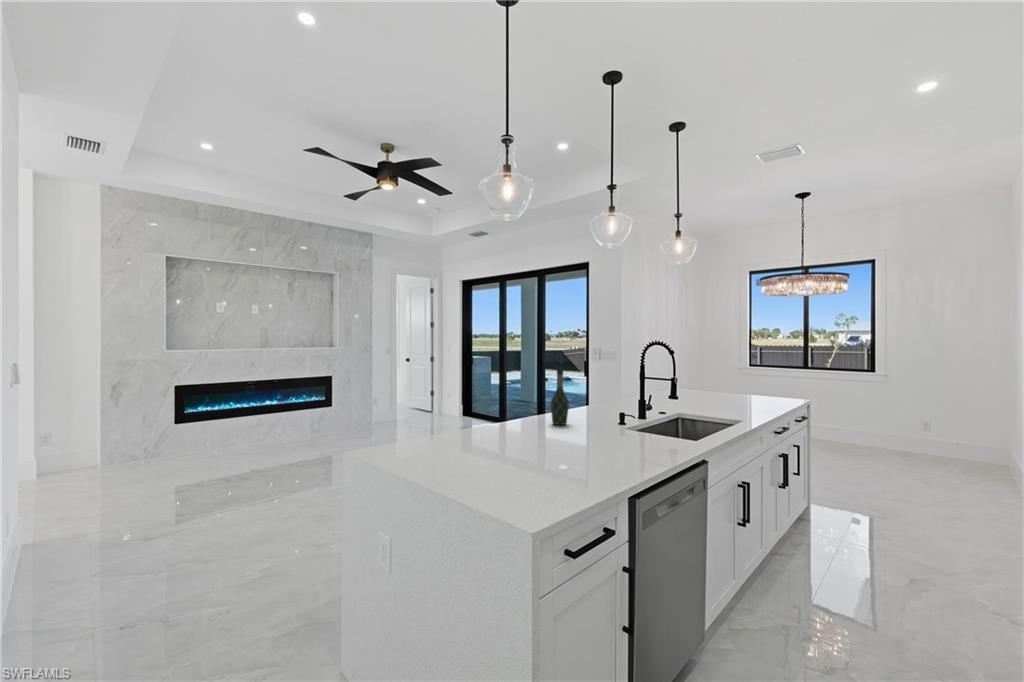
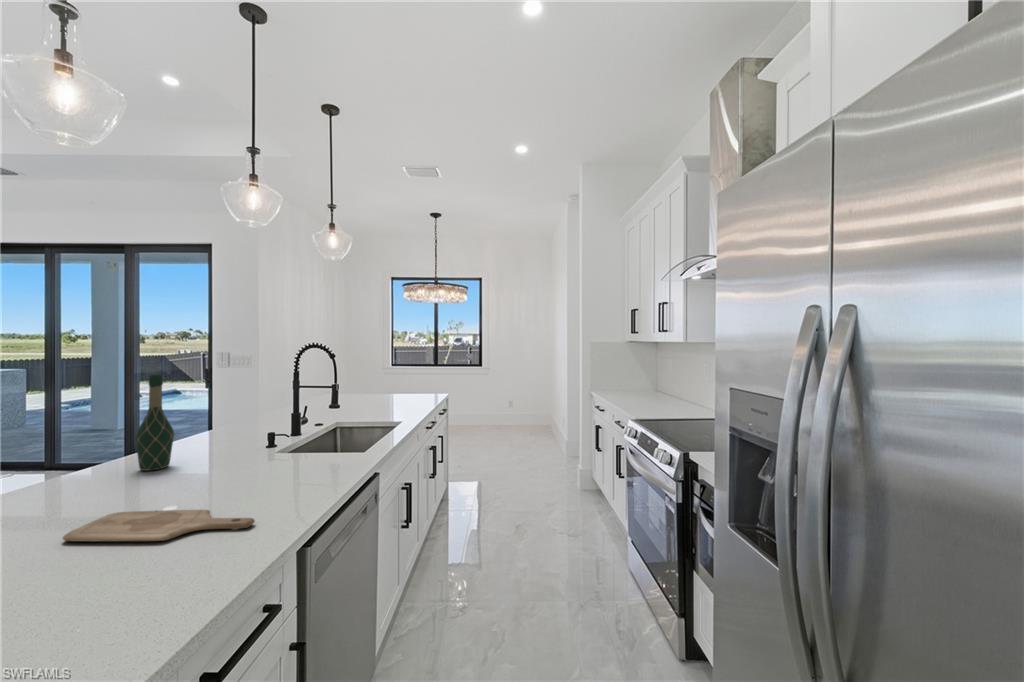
cutting board: none [527,441,608,461] -> present [63,510,255,542]

